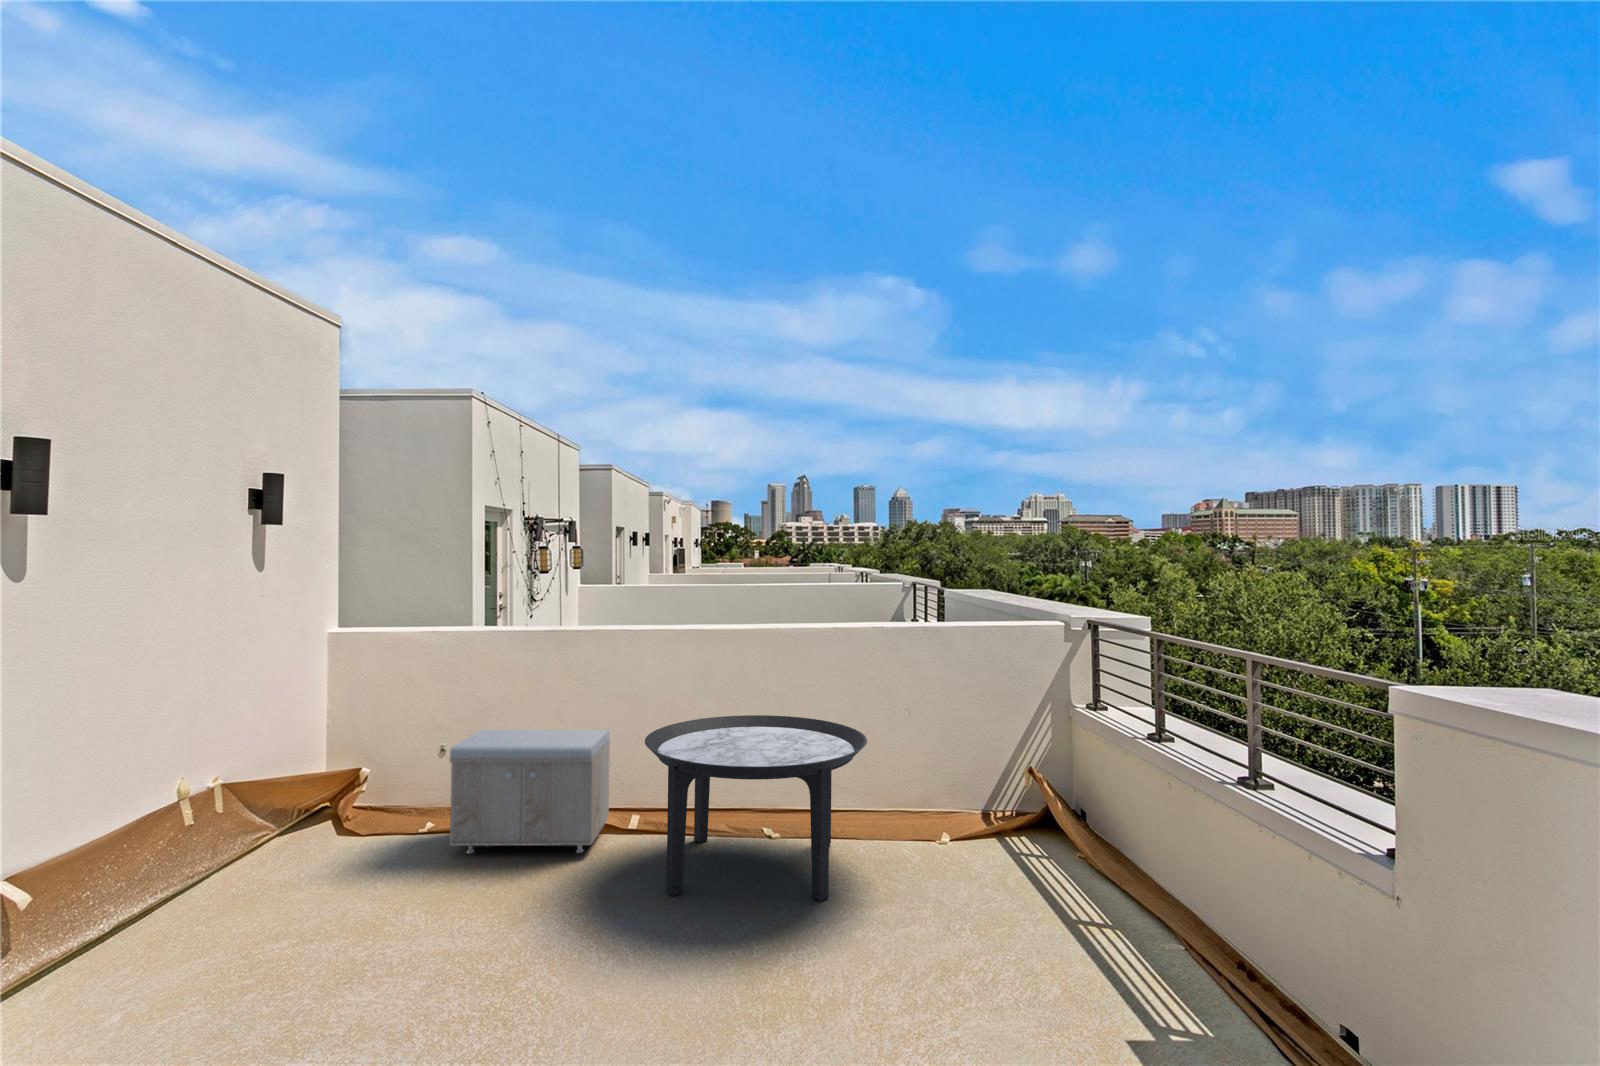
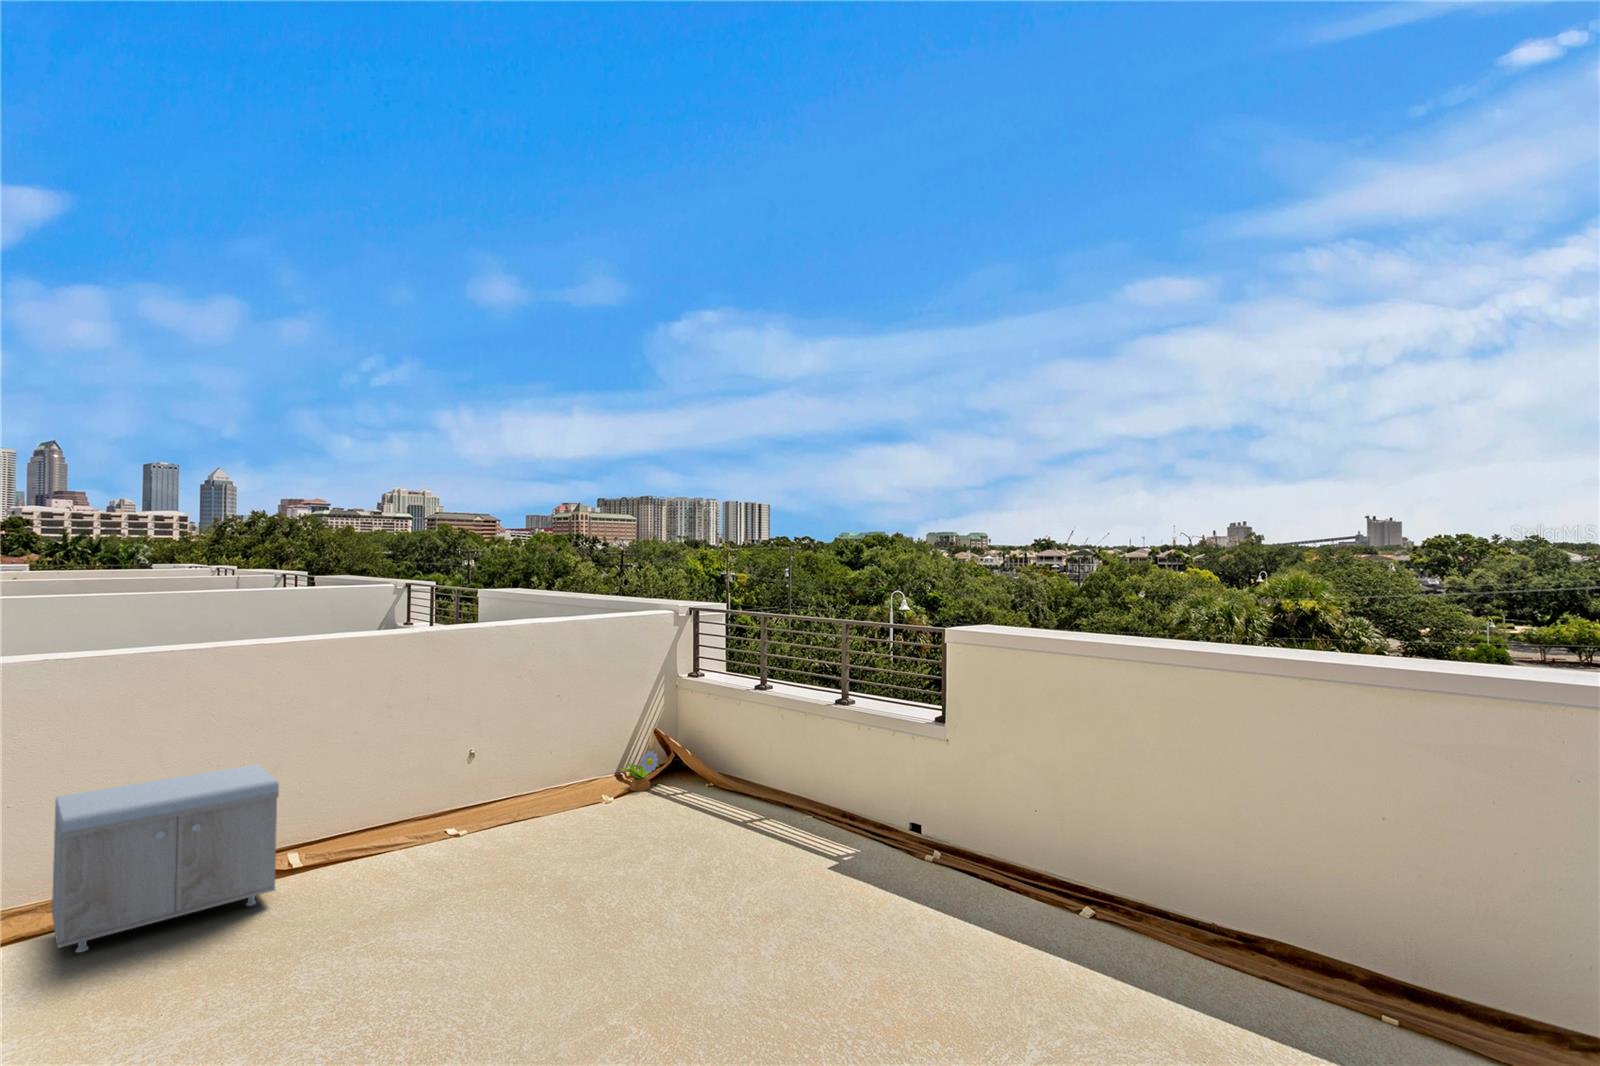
round table: present [645,715,867,901] -> none [352,716,581,902]
decorative plant: none [979,792,1030,842] -> present [621,750,658,791]

